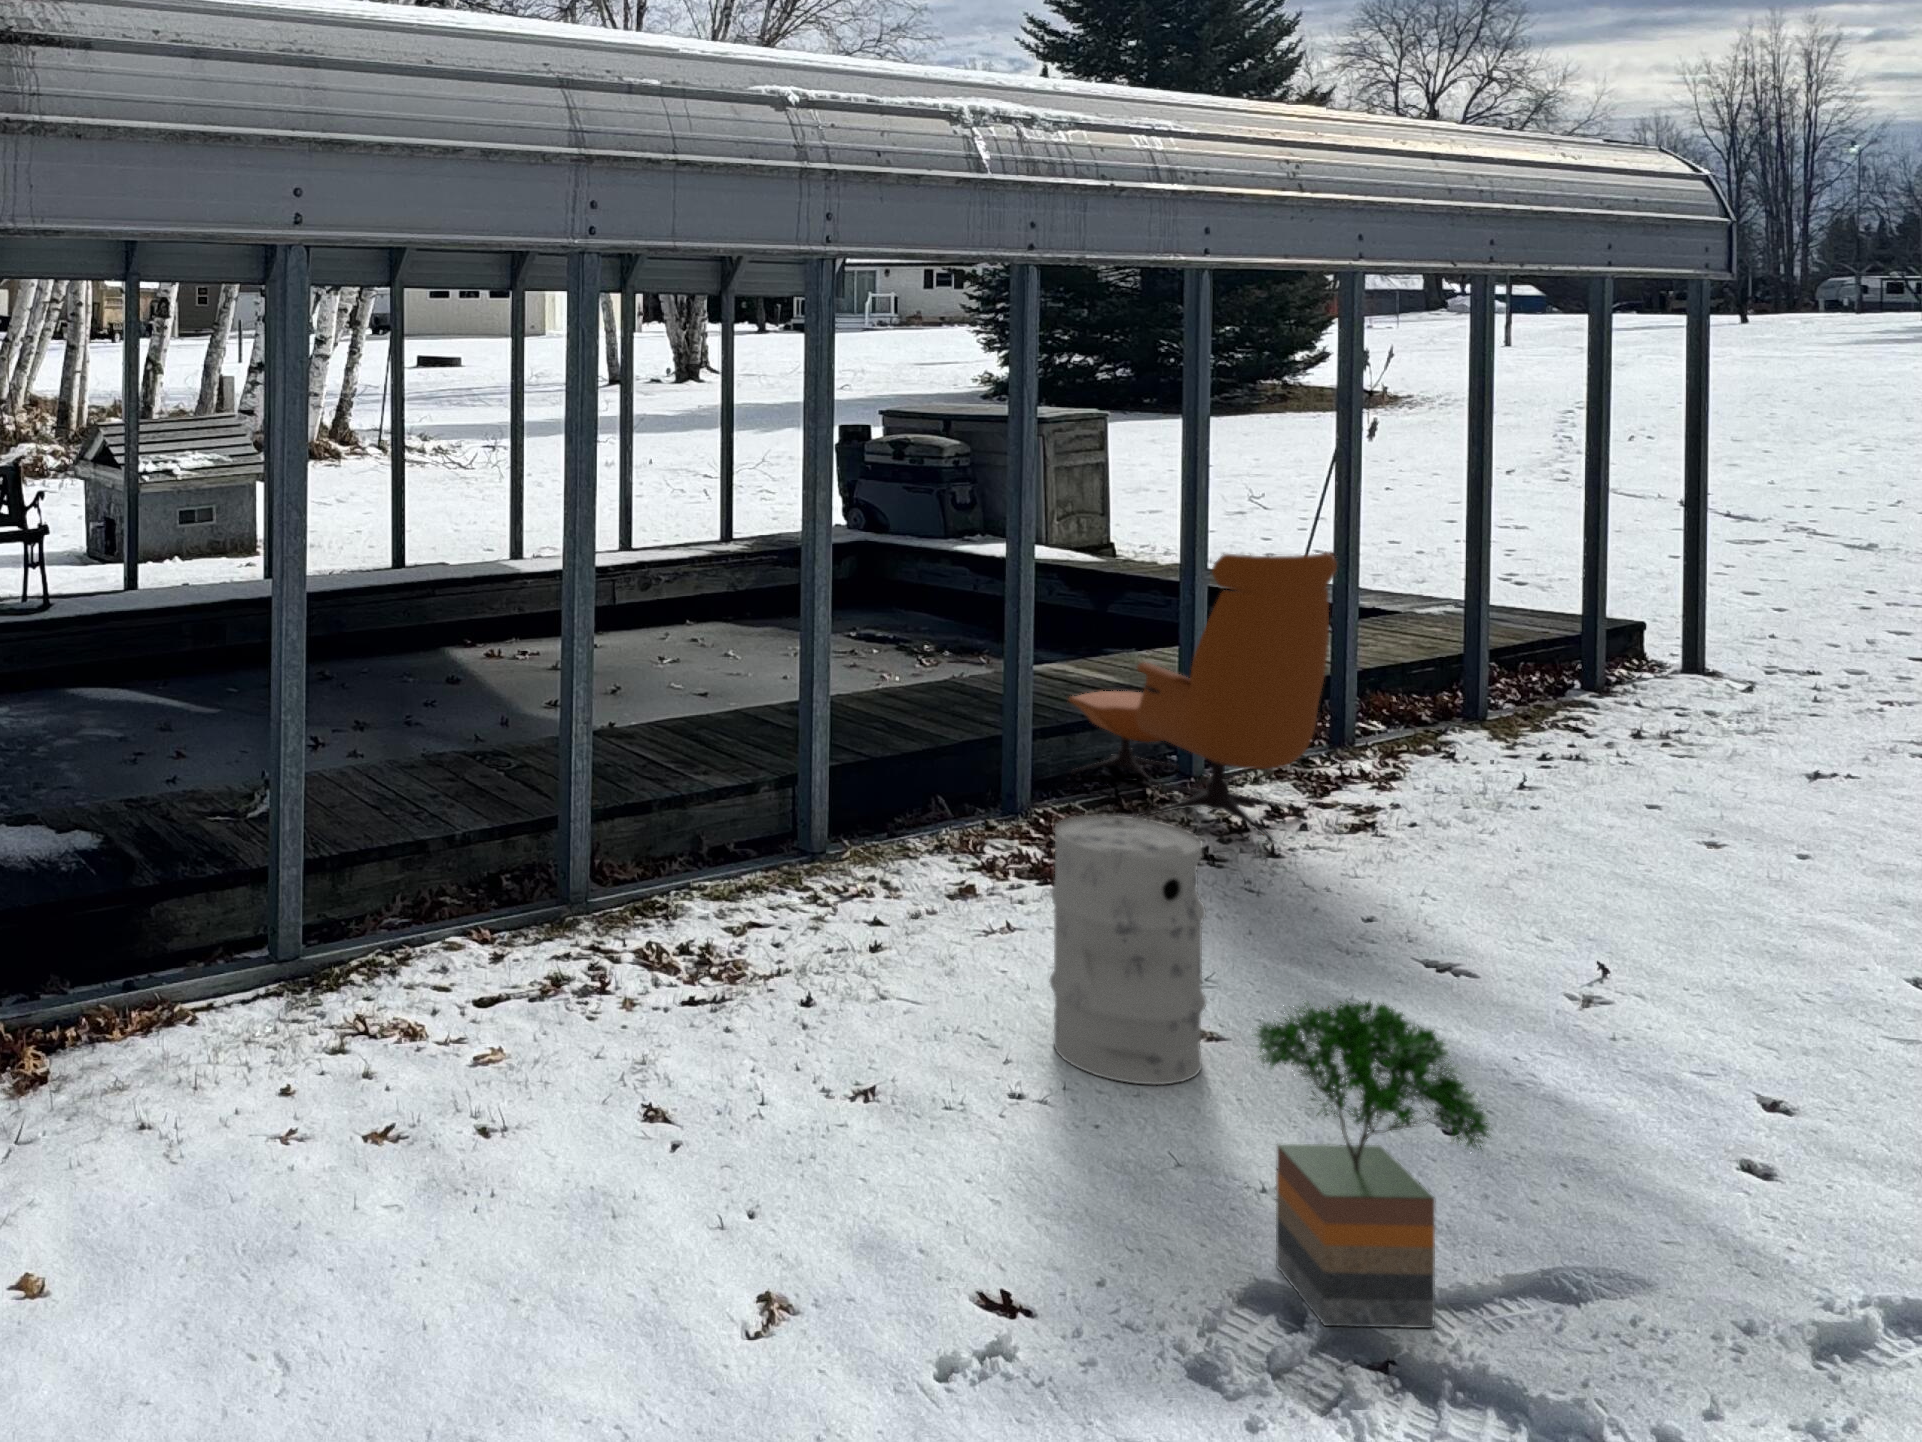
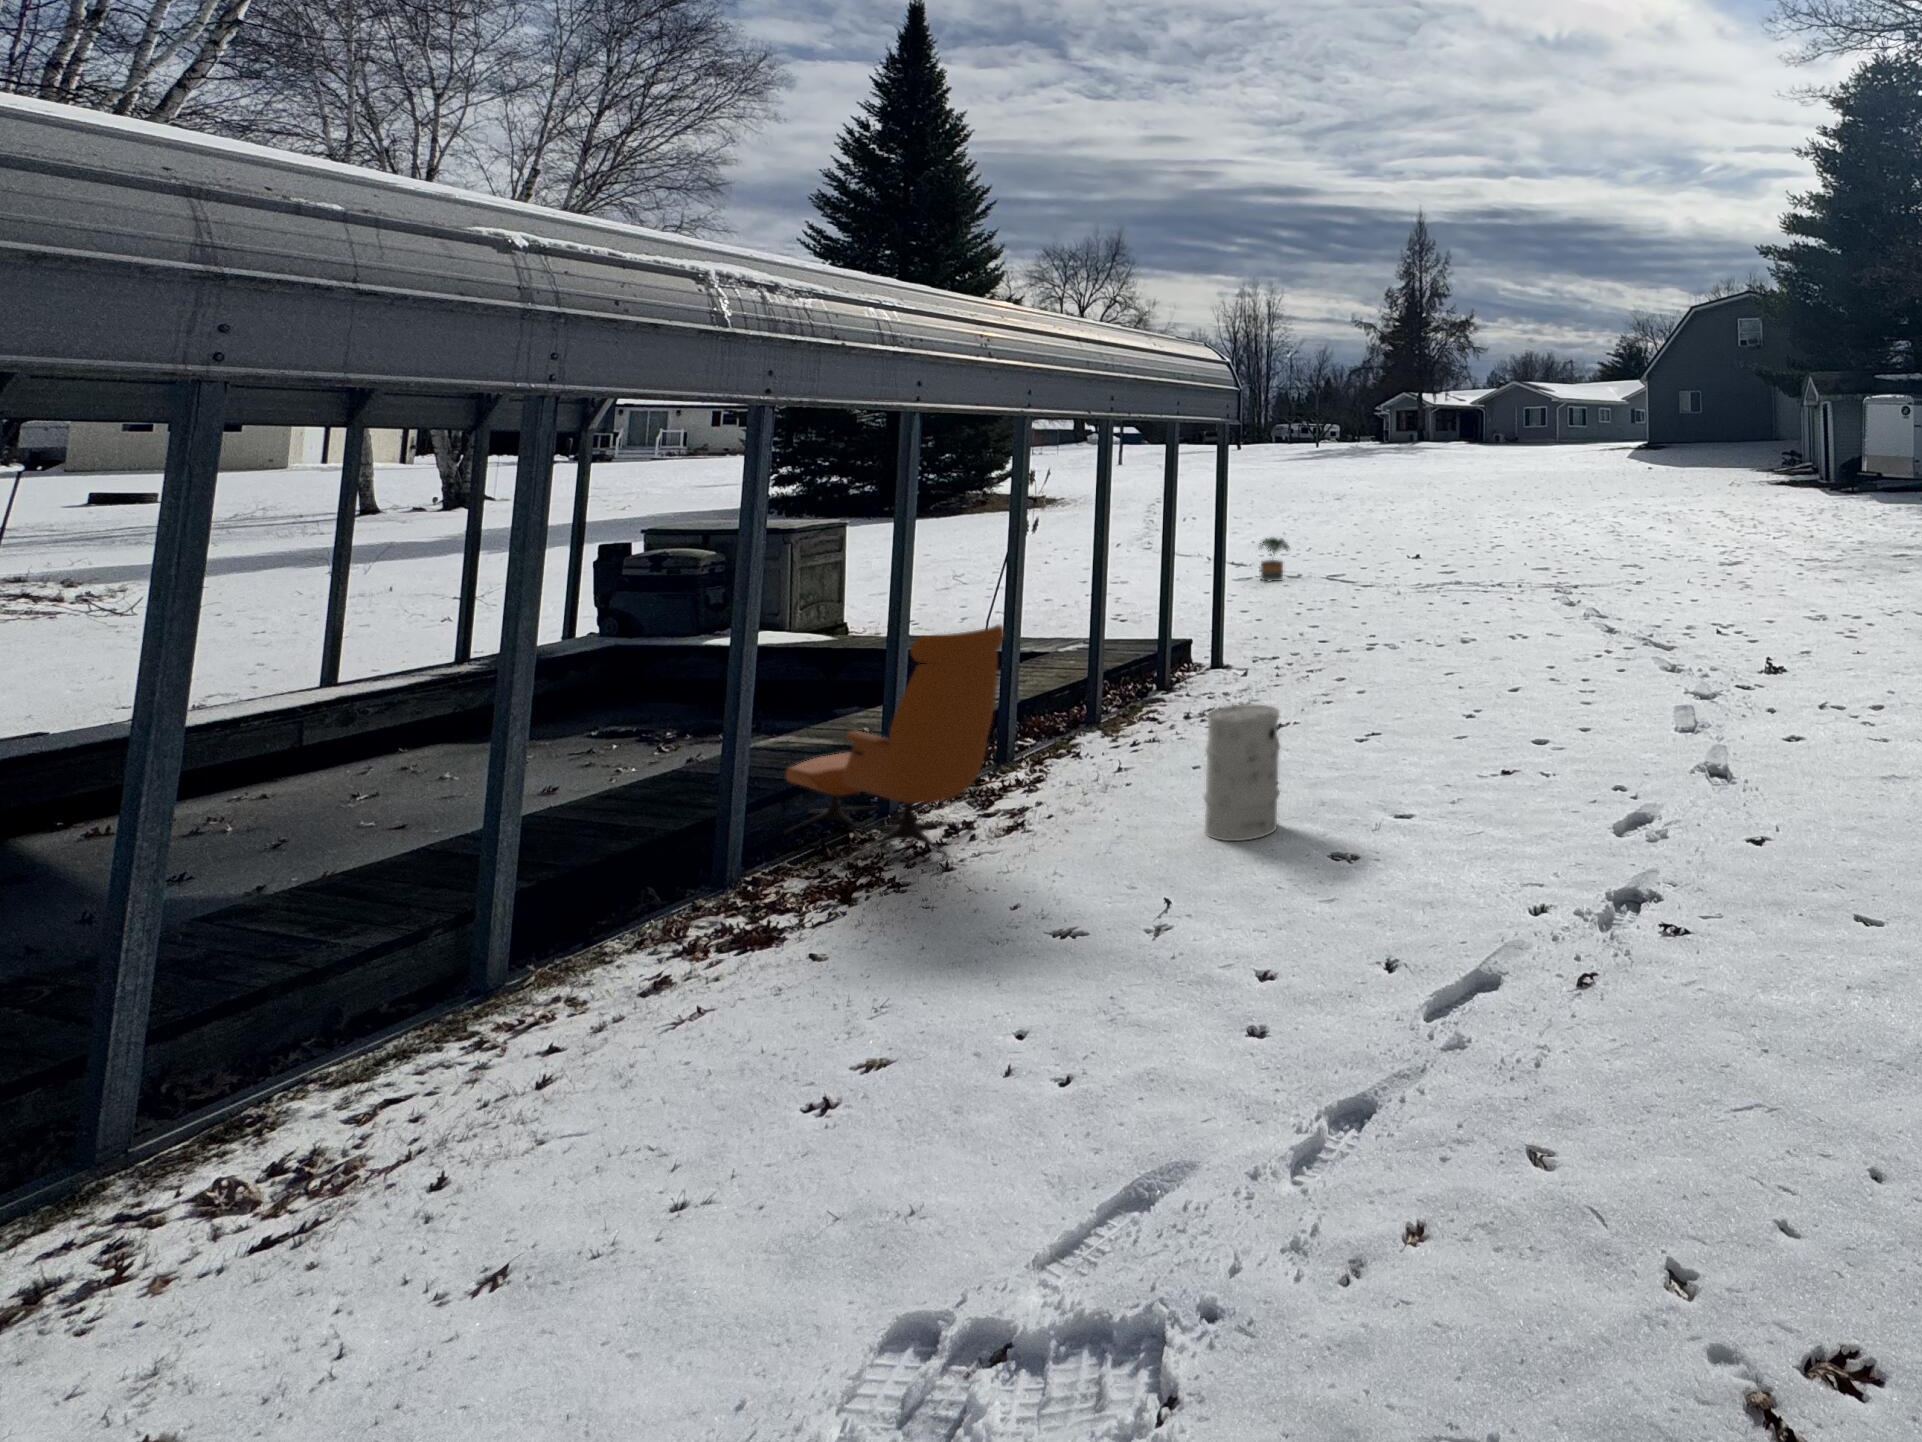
trash can: present [1049,815,1207,1085] -> present [1204,705,1280,841]
potted tree: present [1252,1001,1492,1328] -> present [1260,538,1290,582]

